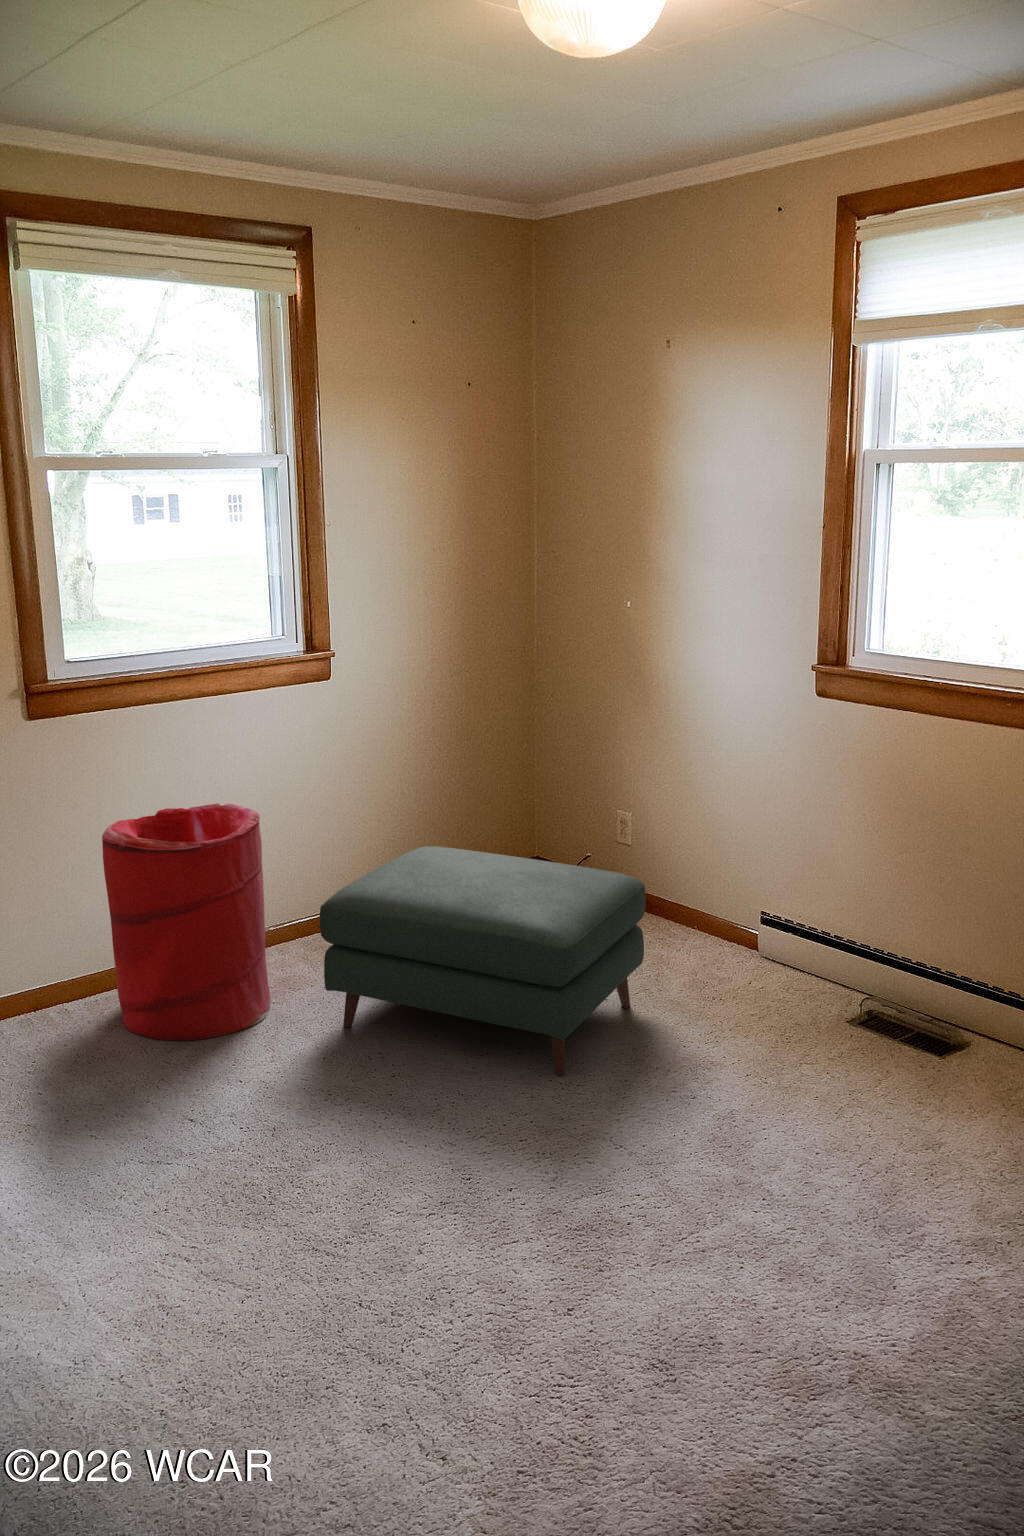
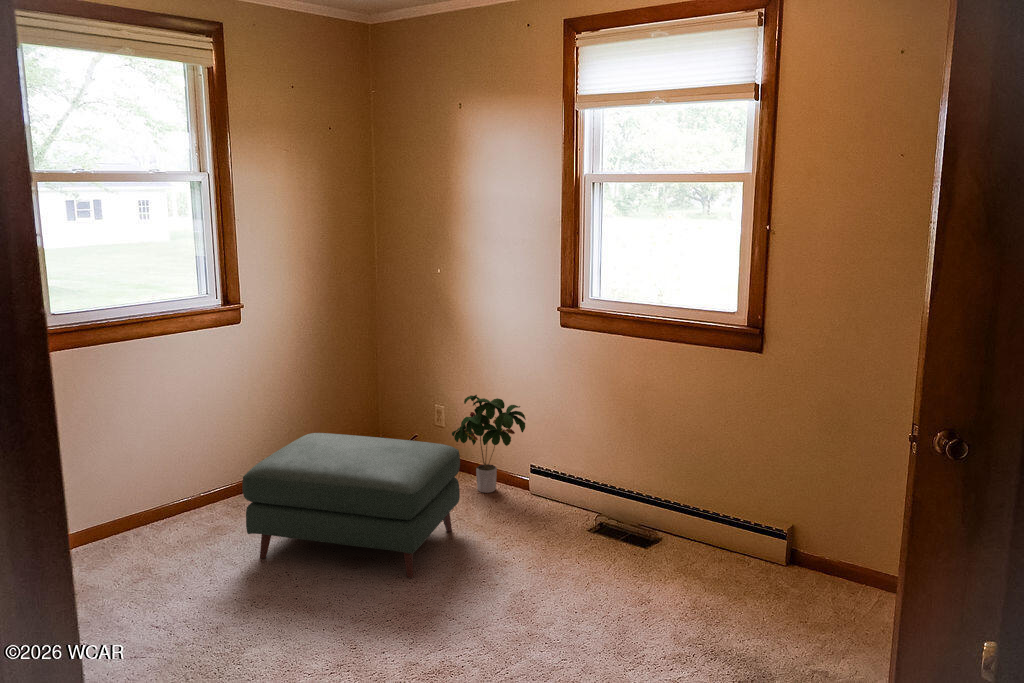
potted plant: none [639,798,755,950] -> present [452,395,526,493]
laundry hamper: present [102,803,270,1041] -> none [82,410,206,577]

